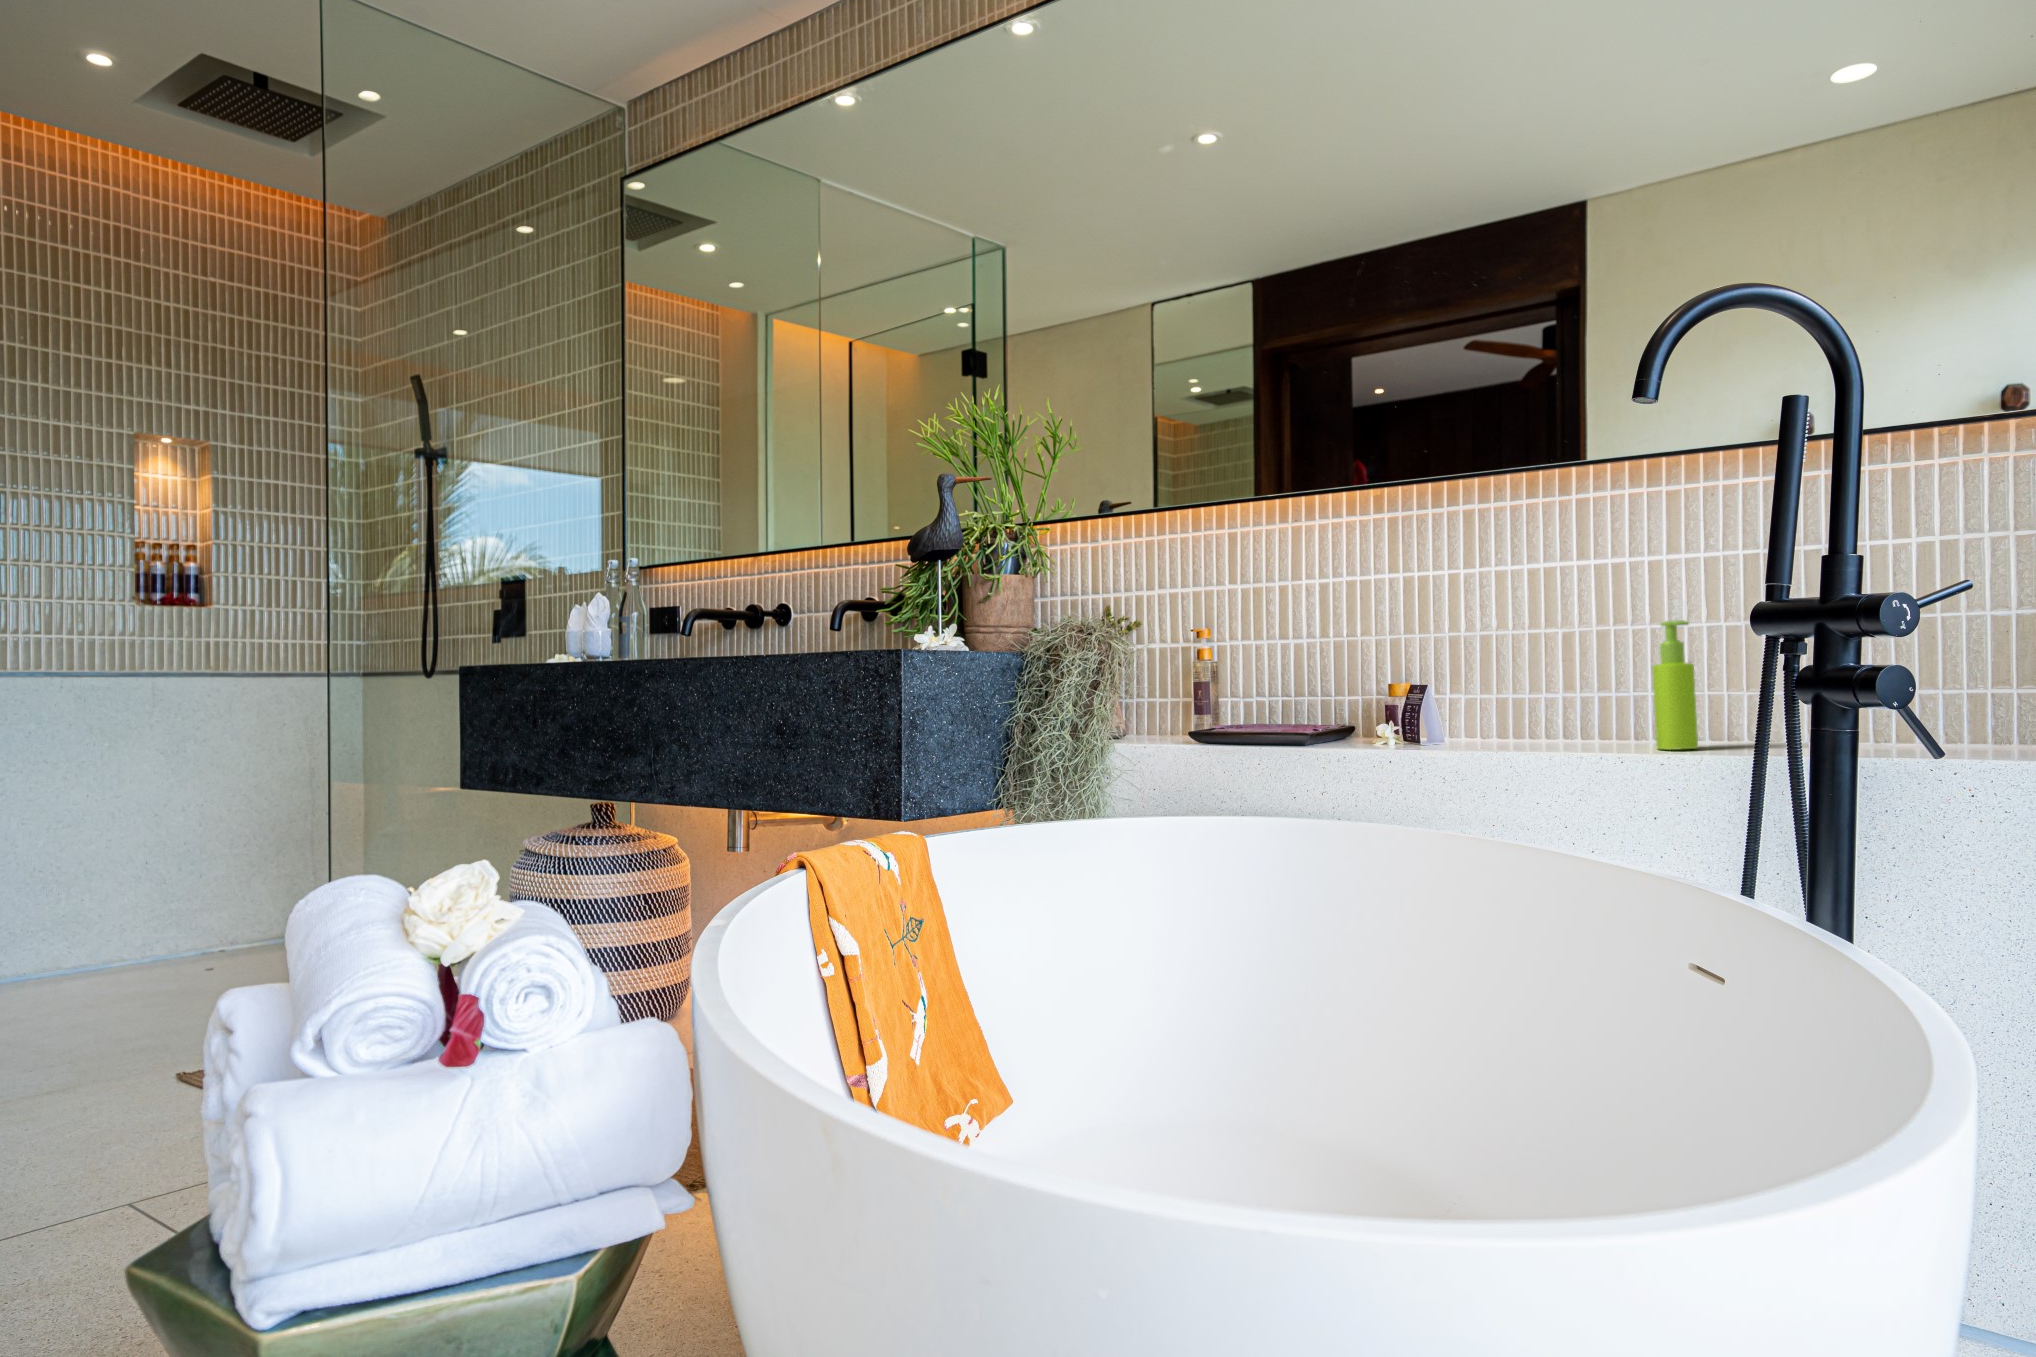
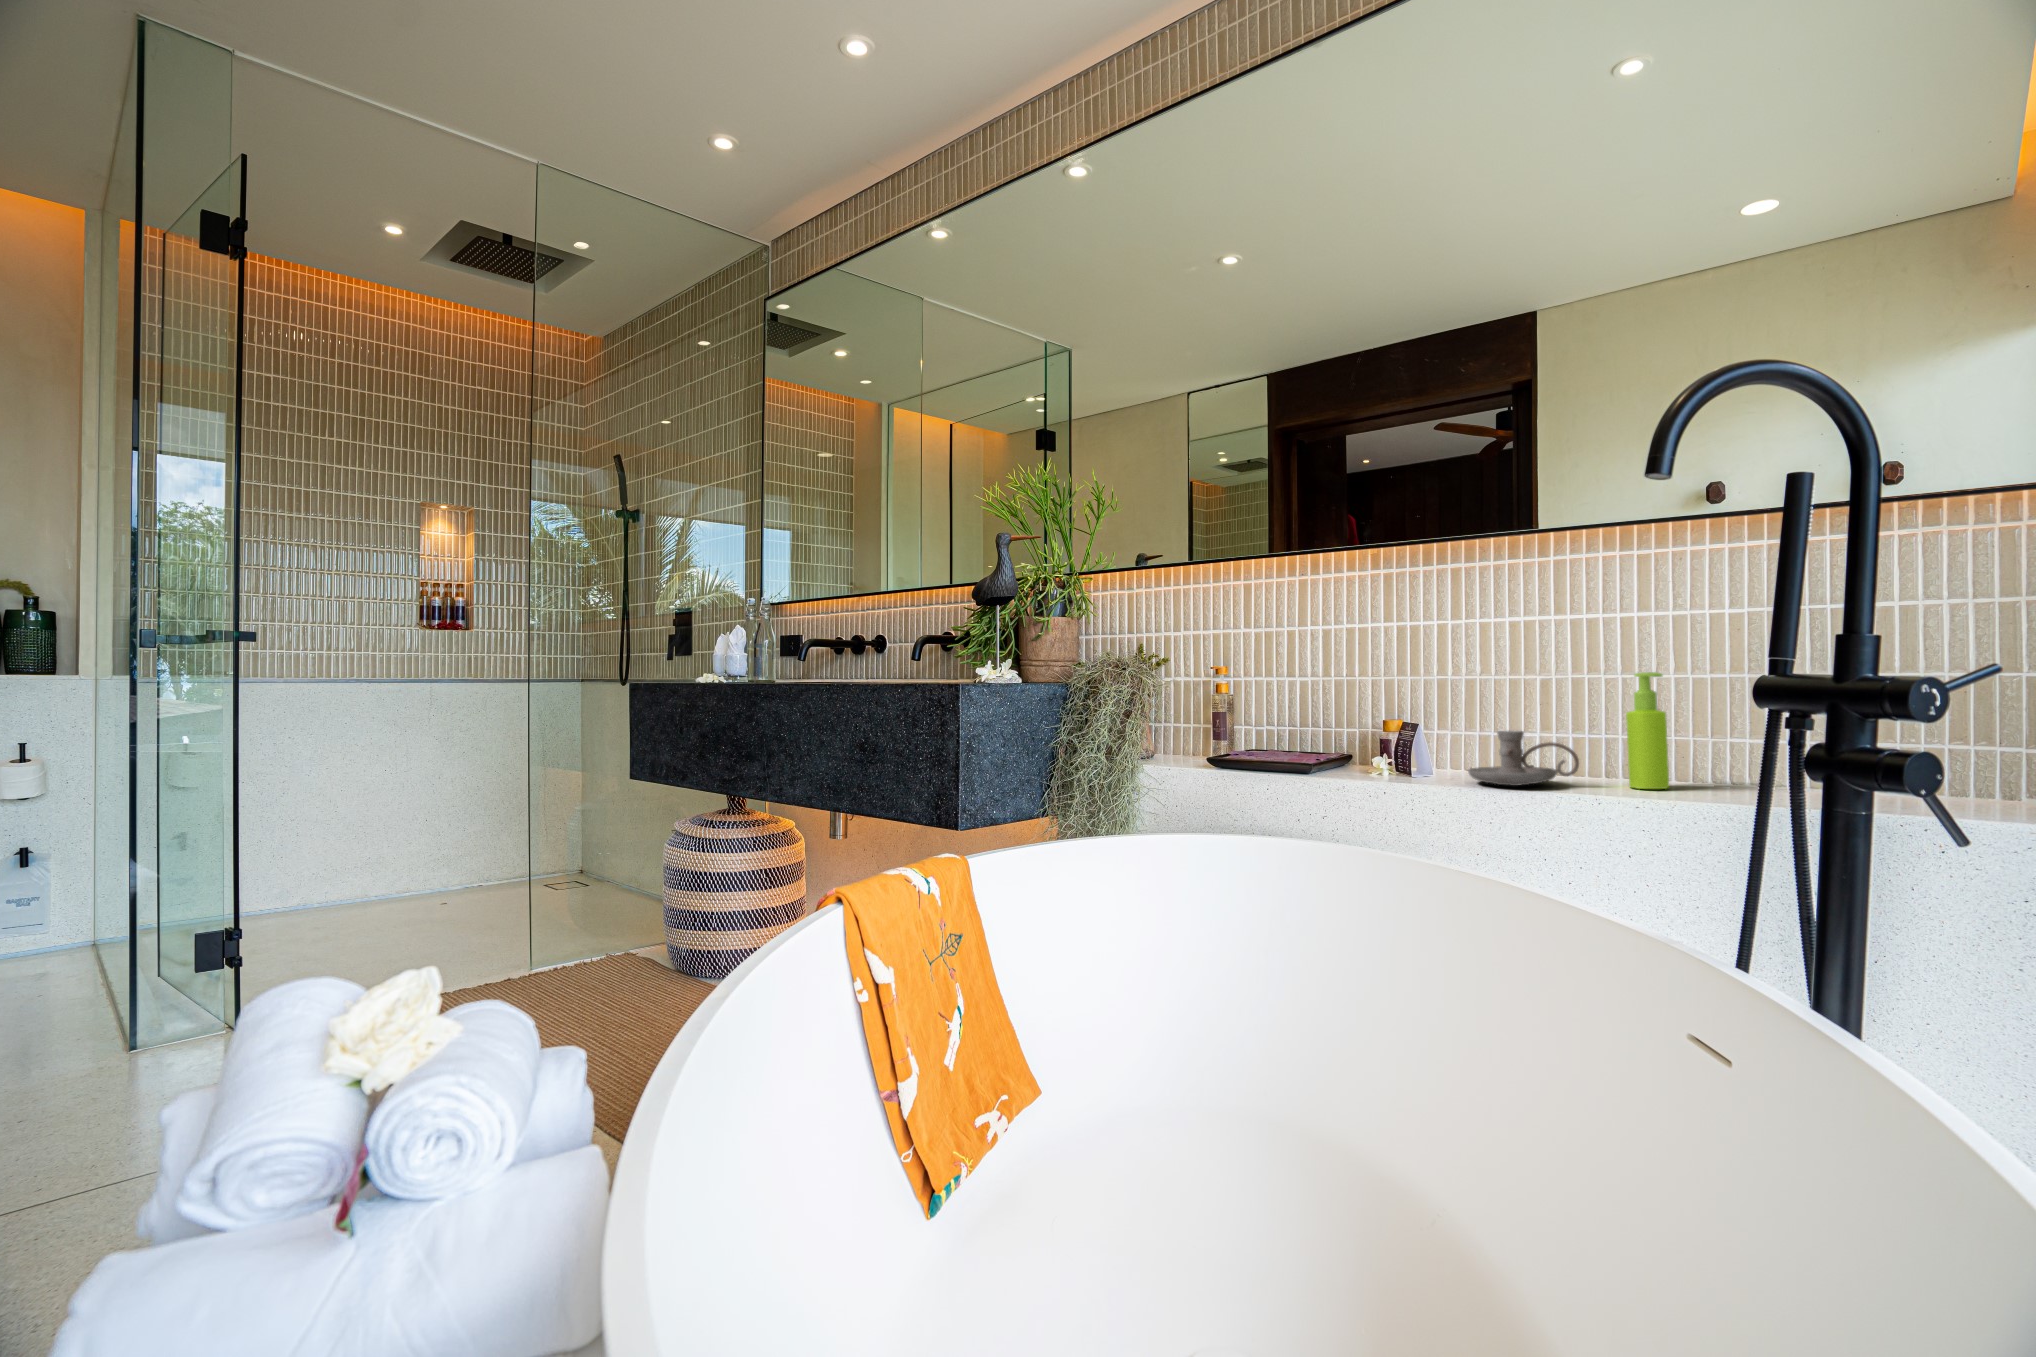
candle holder: none [1484,690,1603,751] -> present [1468,731,1579,786]

